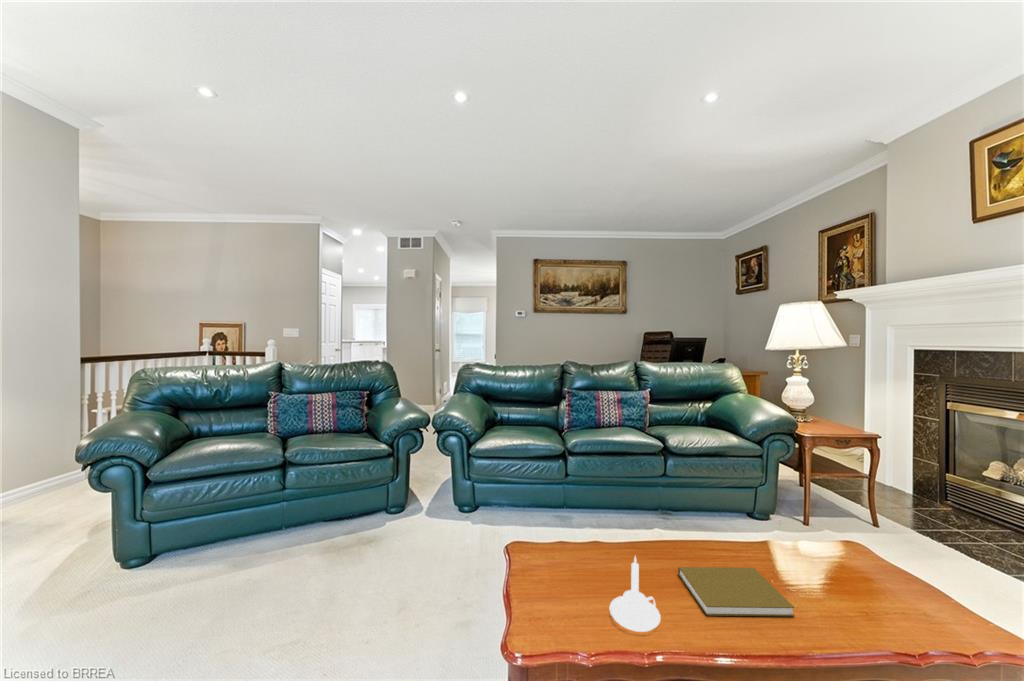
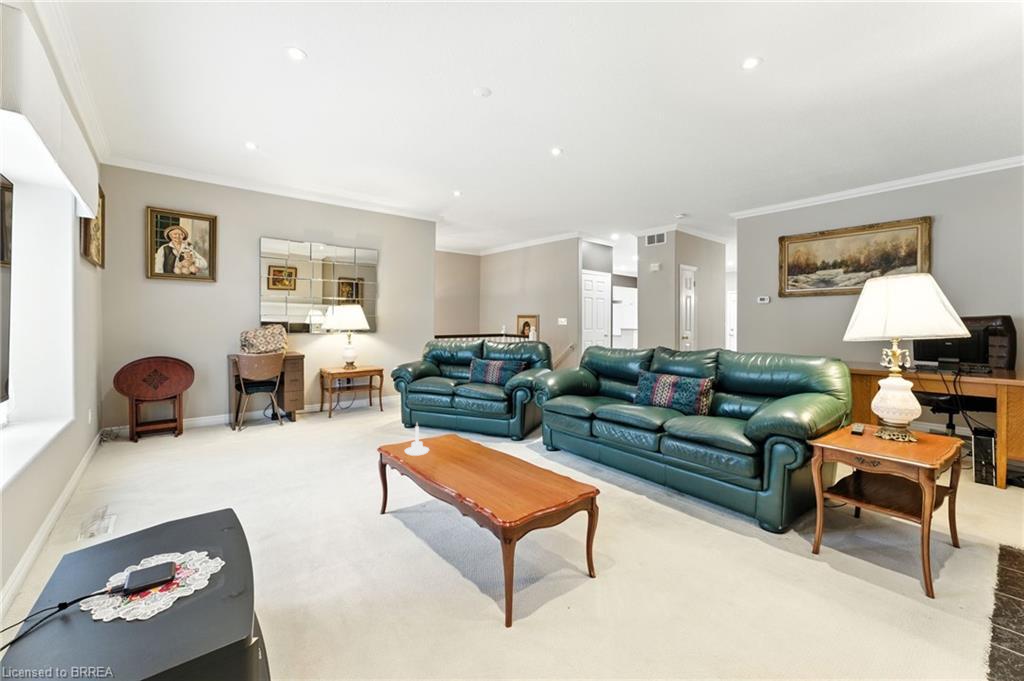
book: present [678,567,794,616] -> none [436,451,493,476]

